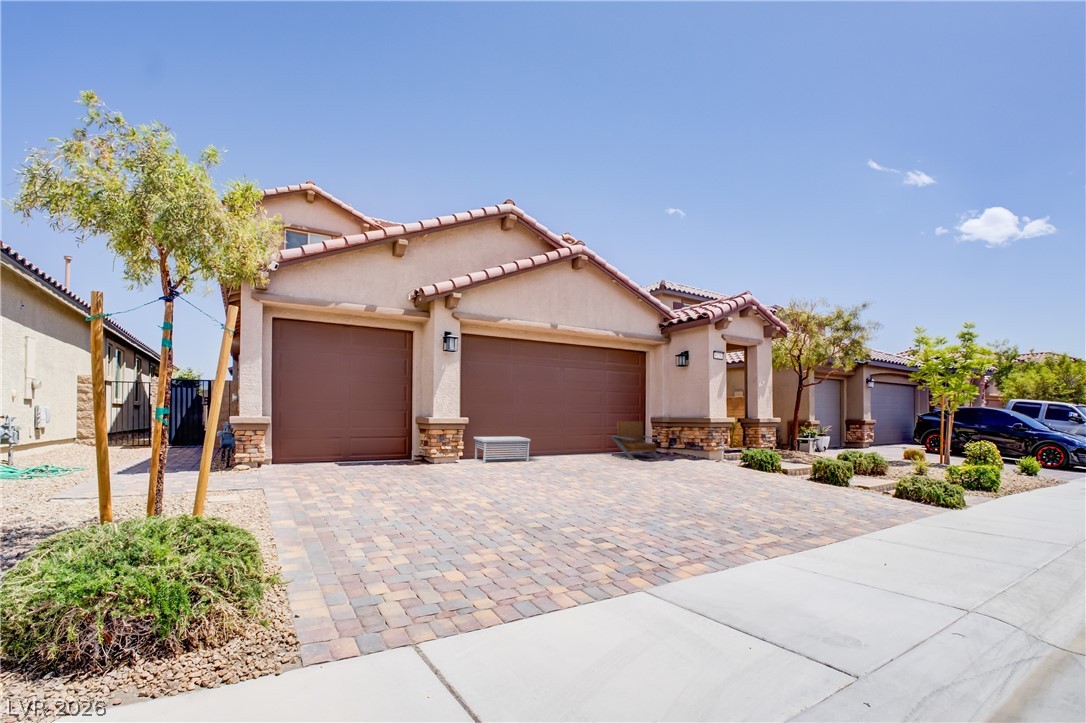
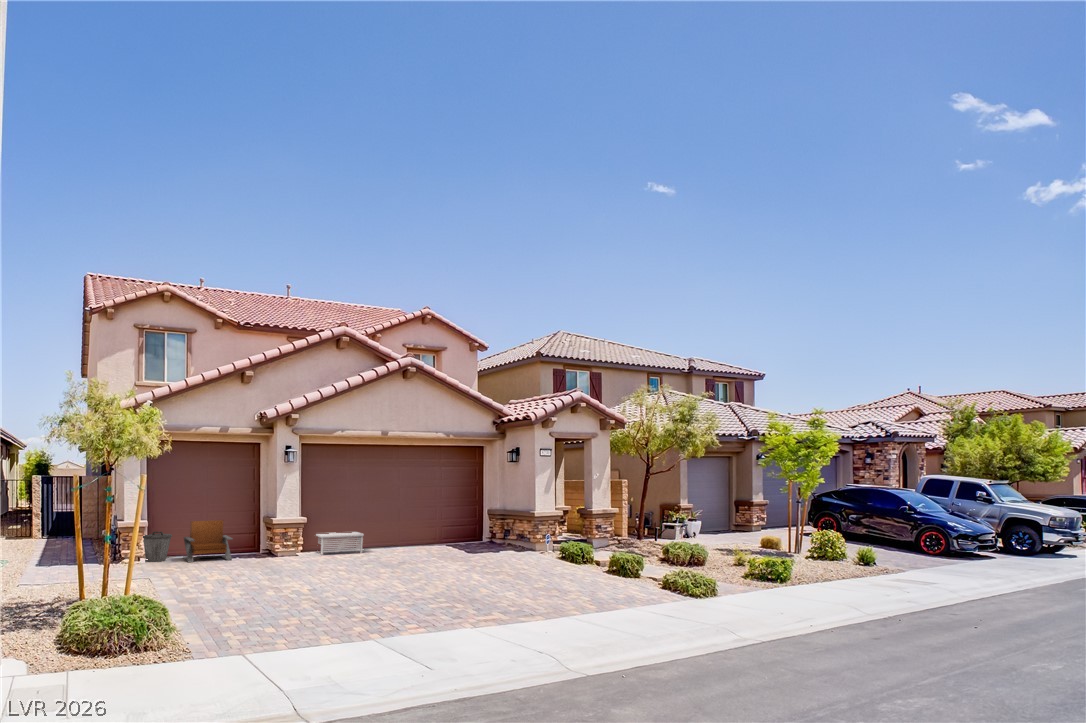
lounge chair: present [611,421,660,460] -> present [183,520,232,562]
trash can: none [269,428,307,466] -> present [143,532,172,562]

